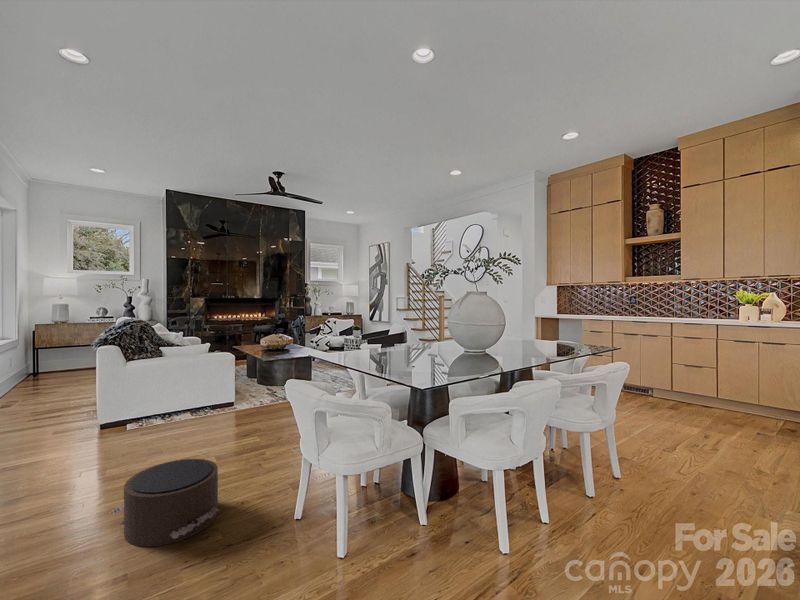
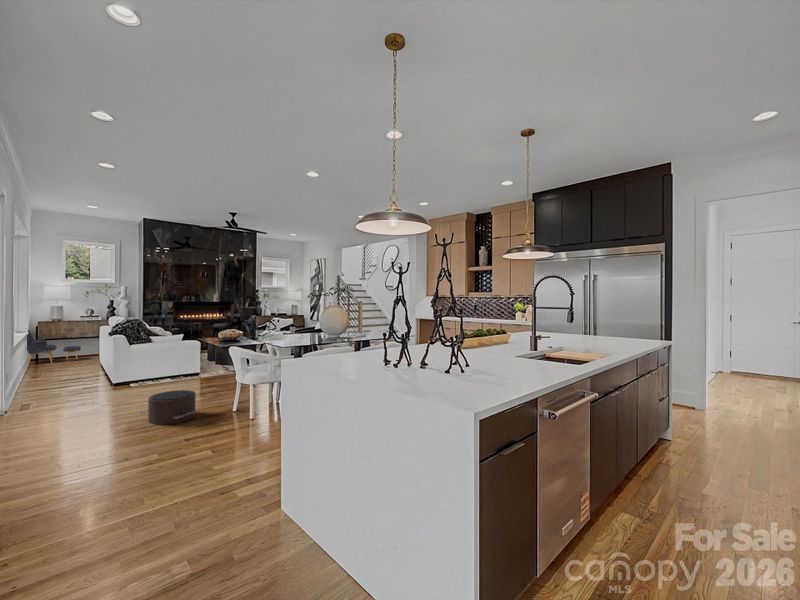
armchair: none [5,333,88,383] -> present [26,328,81,363]

